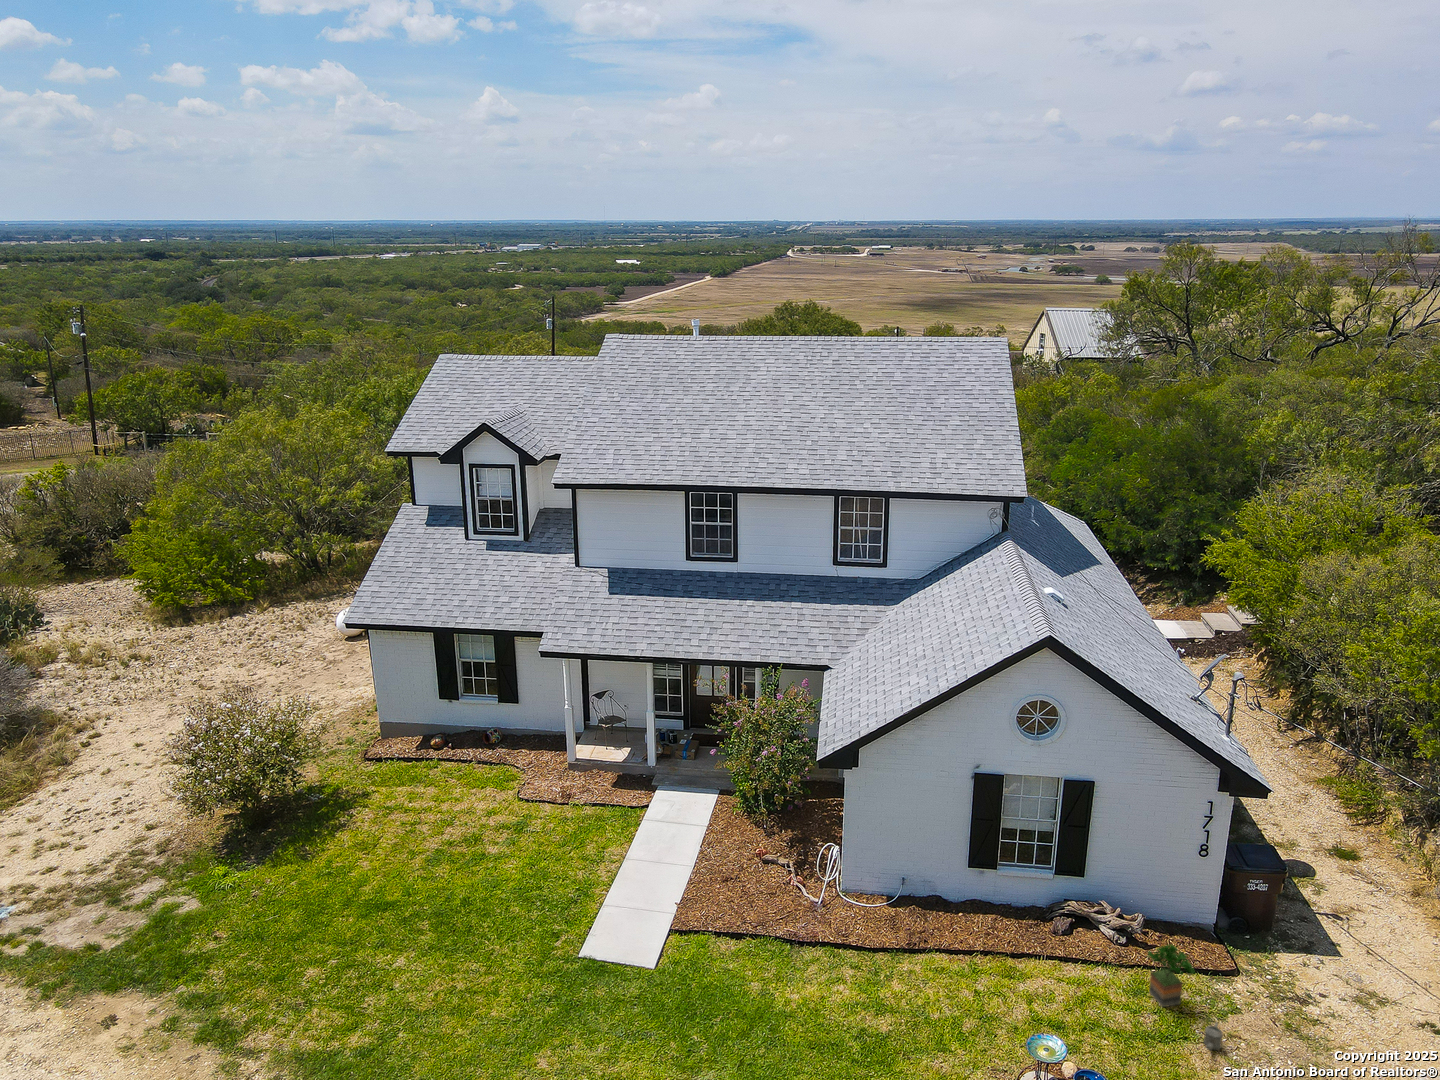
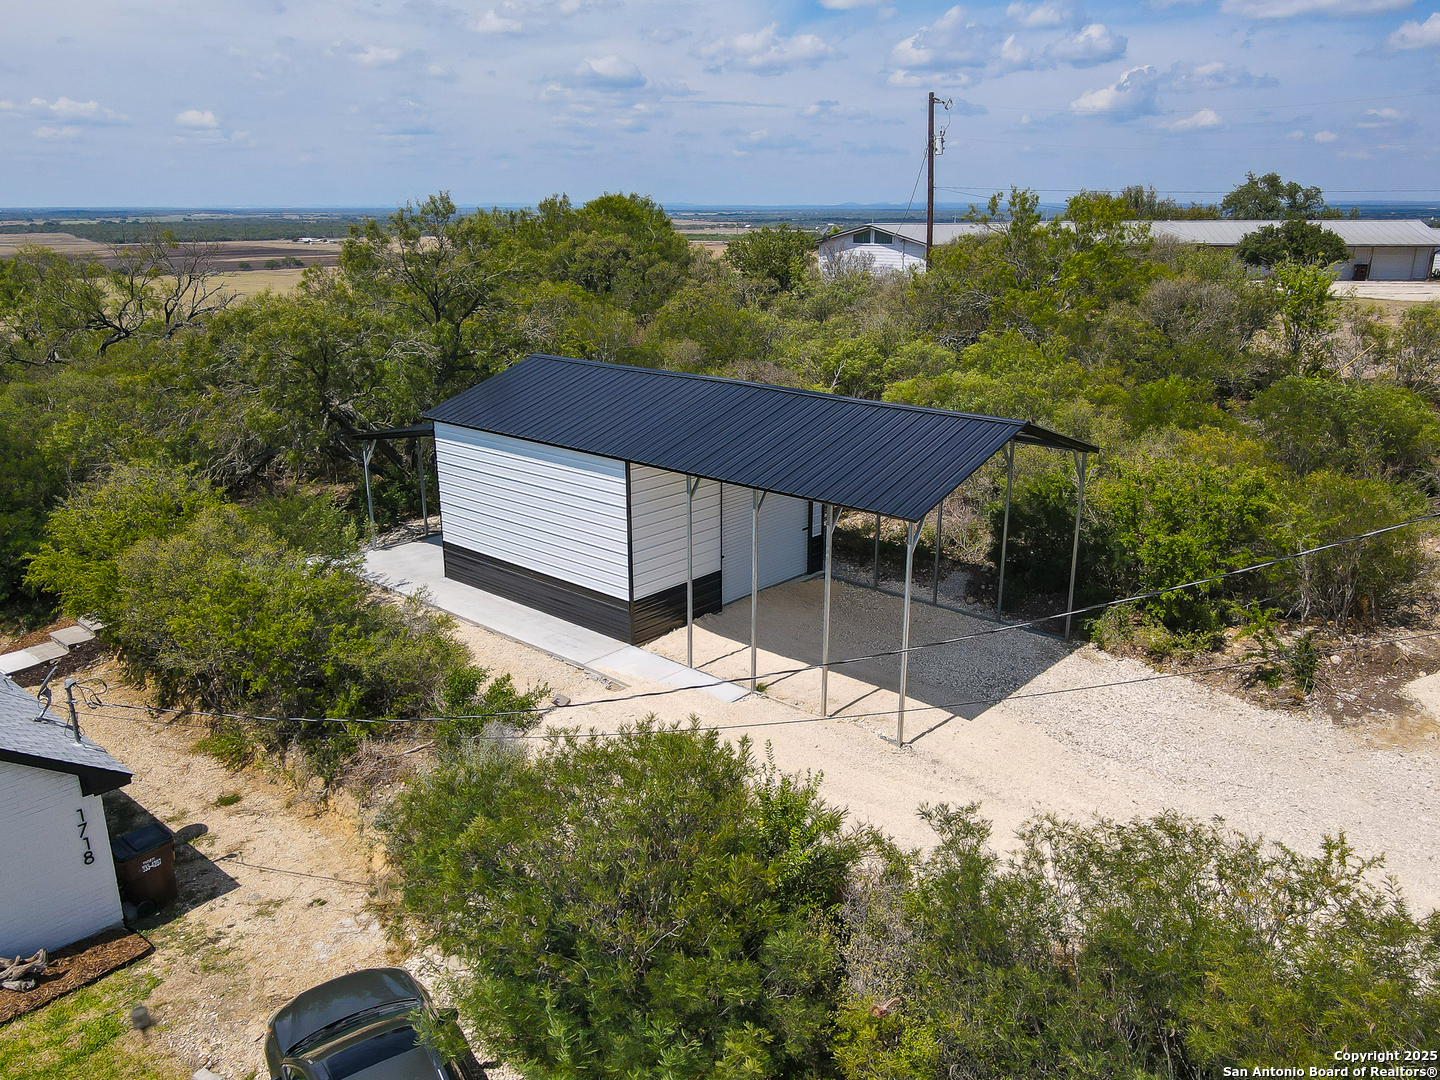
potted tree: present [1147,944,1195,1007] -> none [53,959,108,1024]

